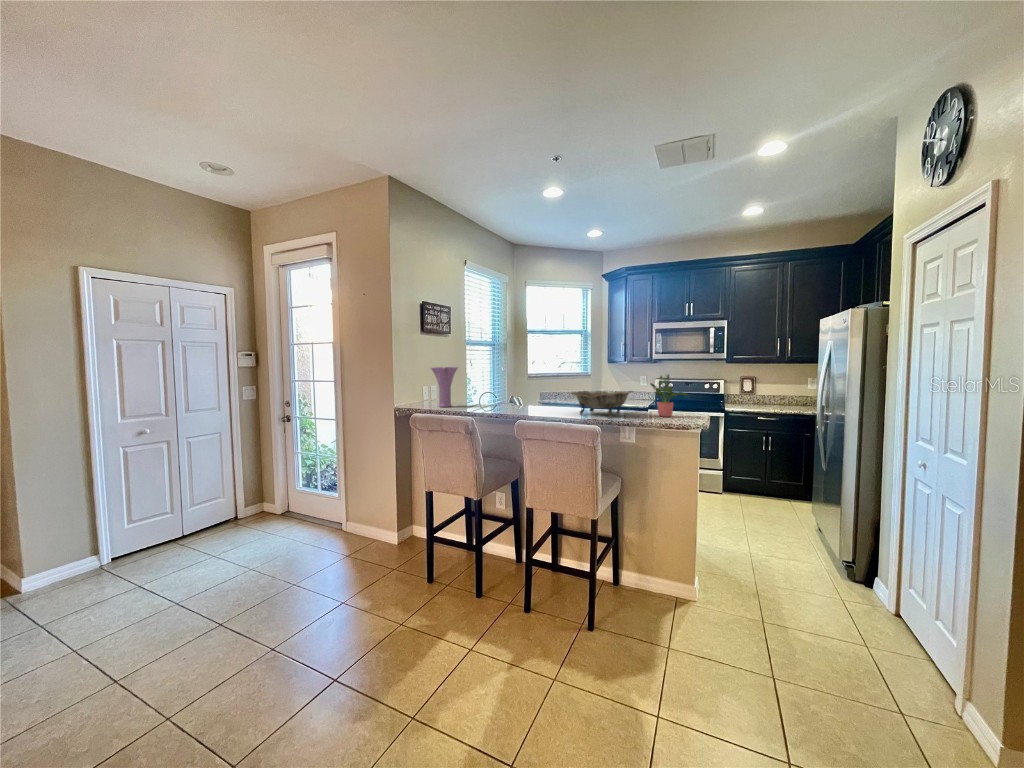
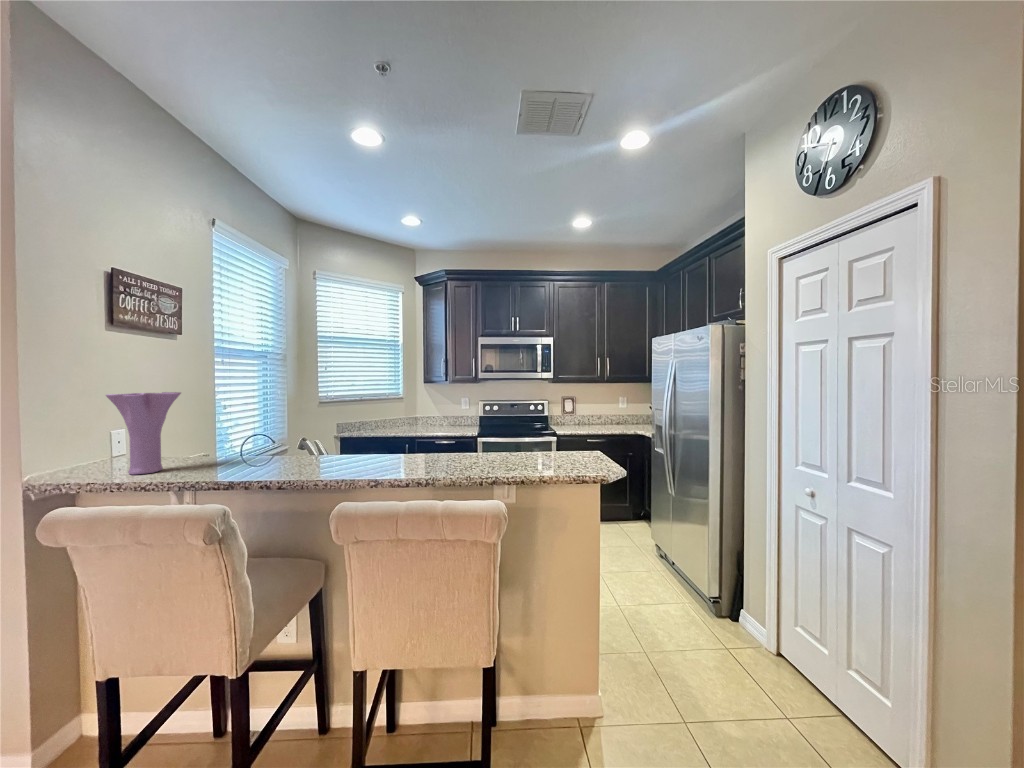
potted plant: present [650,374,689,417] -> none [536,399,584,461]
decorative bowl: present [571,391,633,417] -> none [411,426,511,471]

